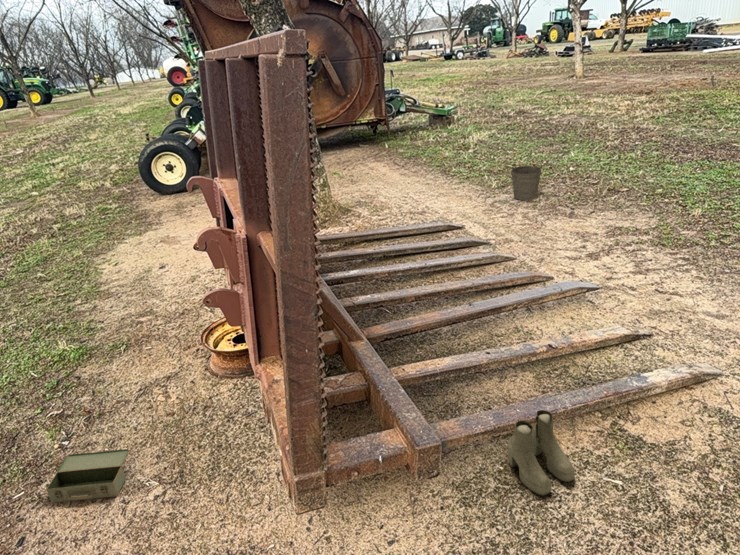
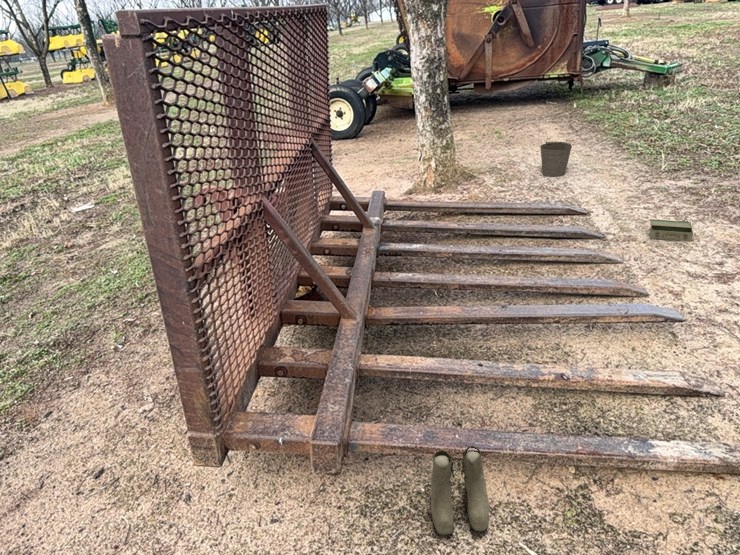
bucket: present [511,166,542,200] -> present [540,142,572,177]
toolbox: present [46,449,129,502] -> present [650,220,693,242]

